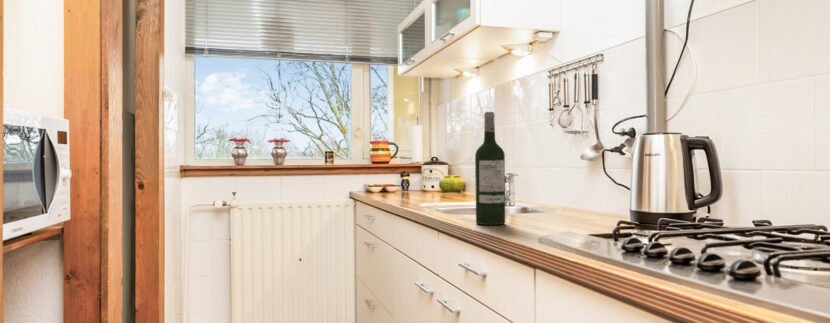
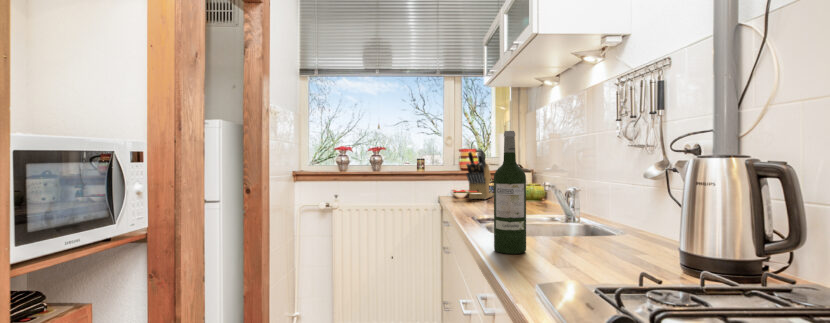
knife block: none [383,140,407,193] -> present [466,149,494,199]

